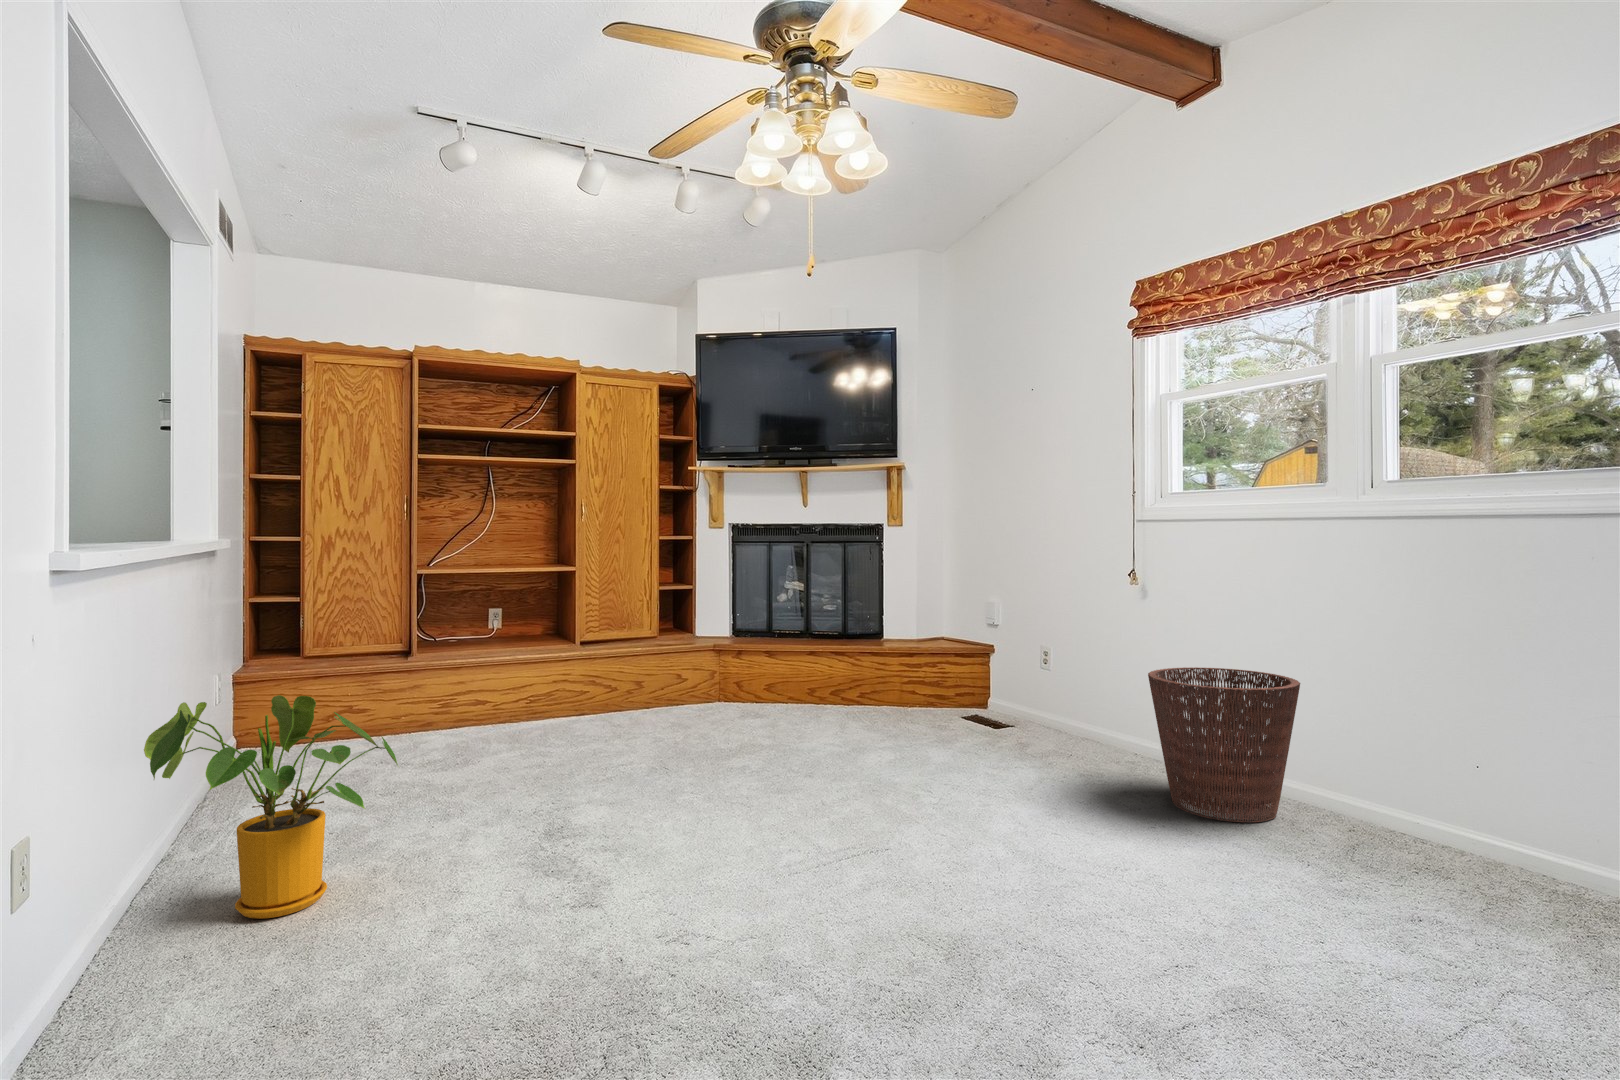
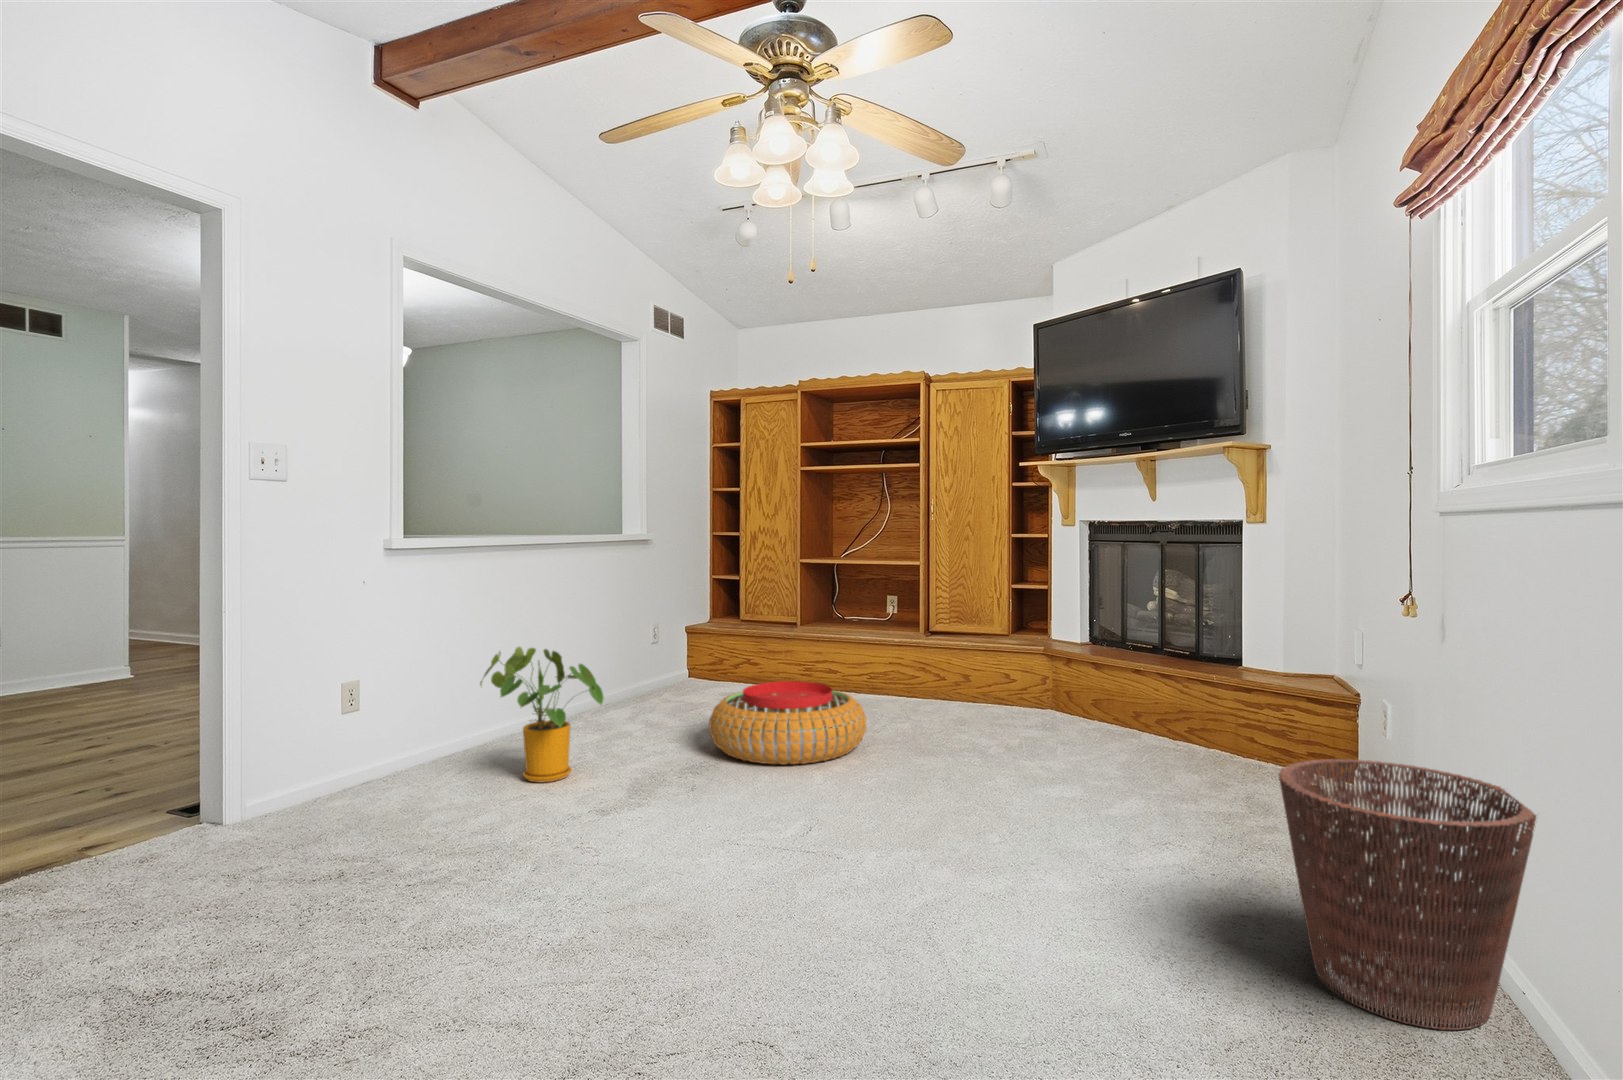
pouf: none [450,702,651,807] -> present [709,681,866,764]

